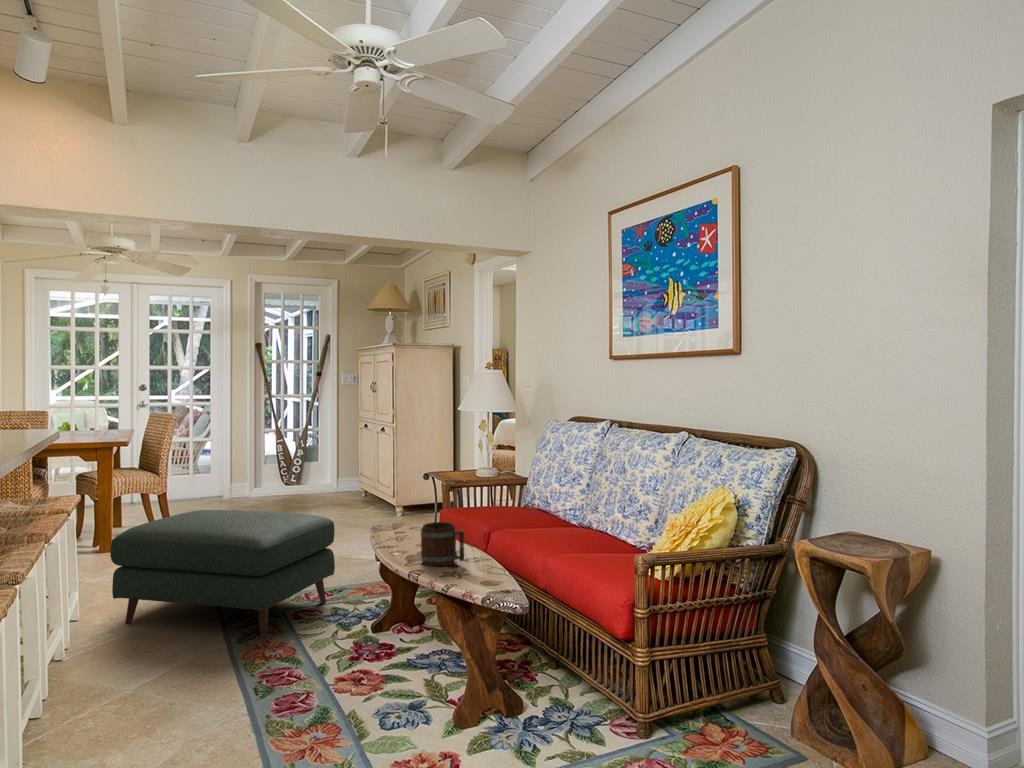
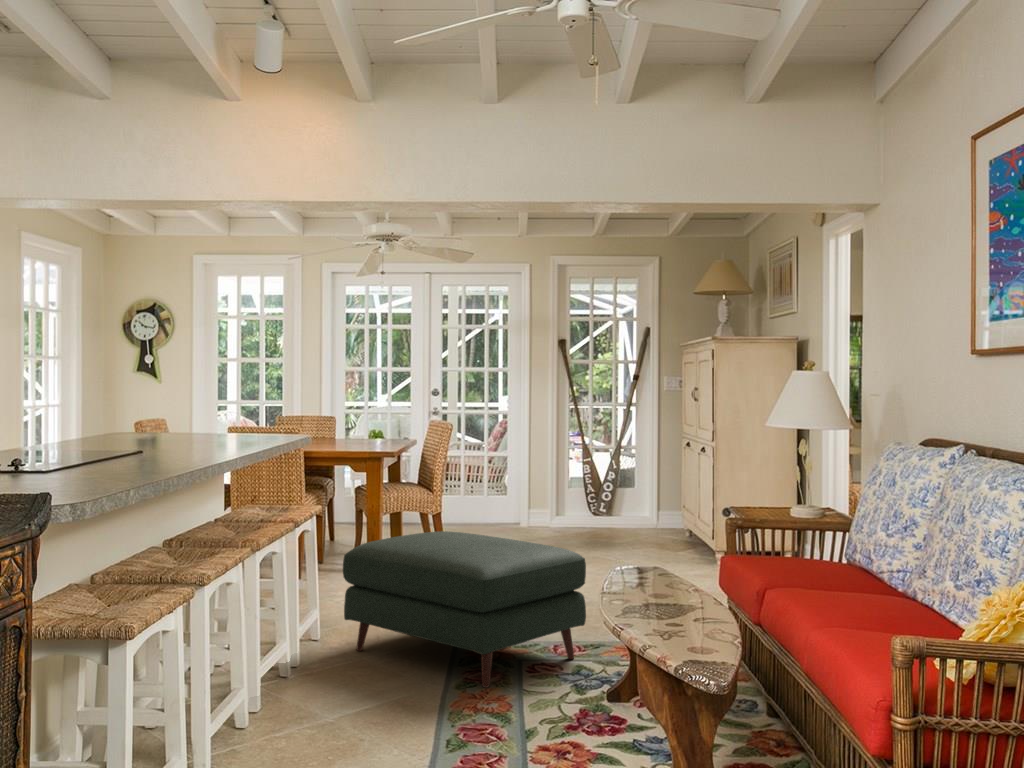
mug: present [421,522,464,566] -> none [635,565,688,622]

